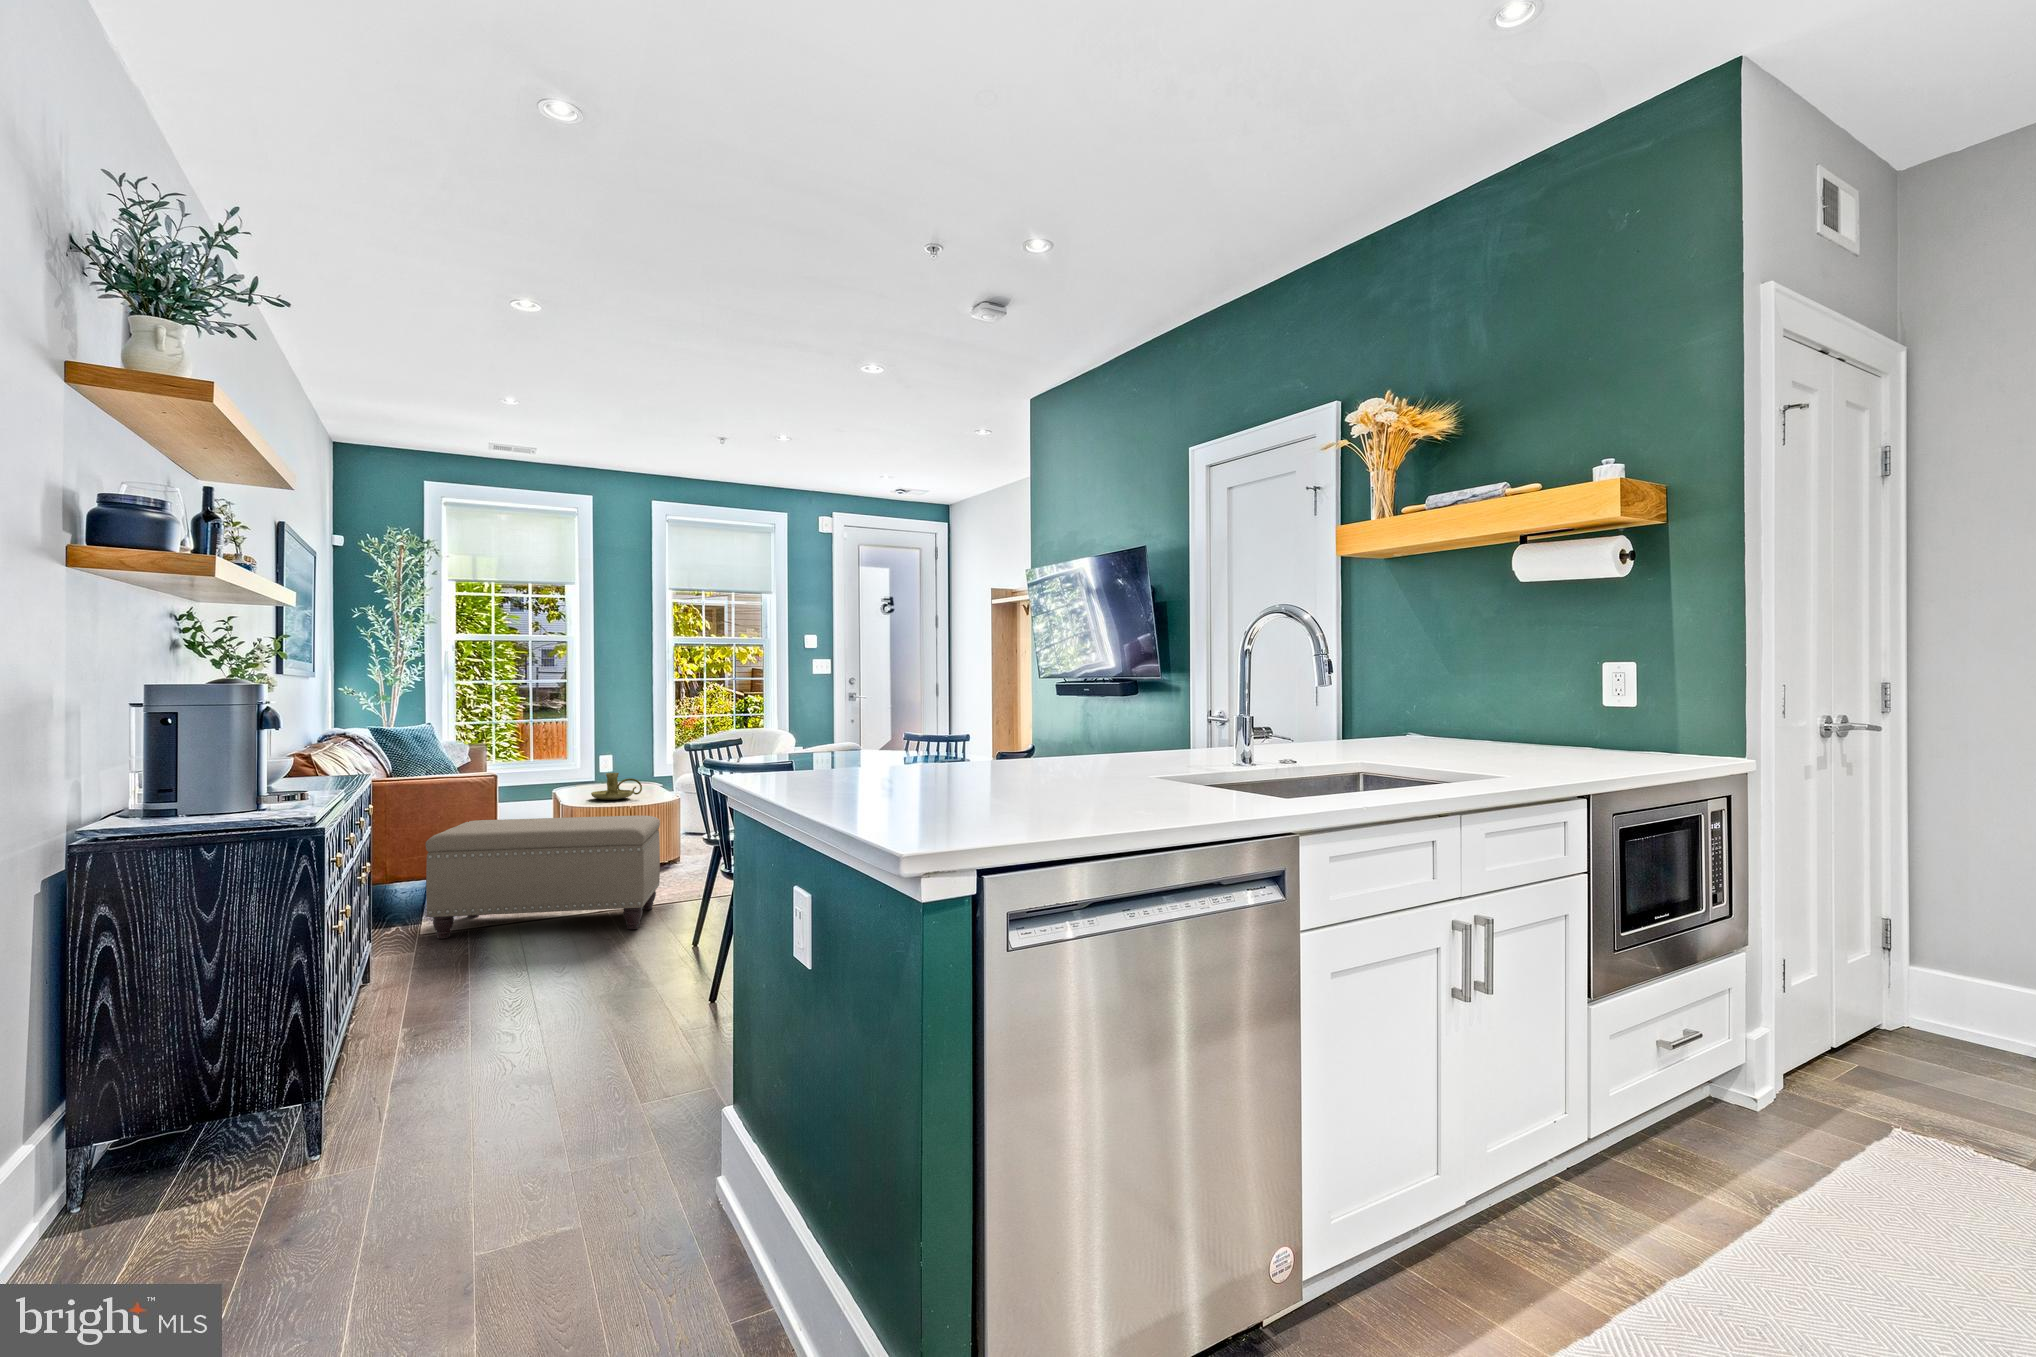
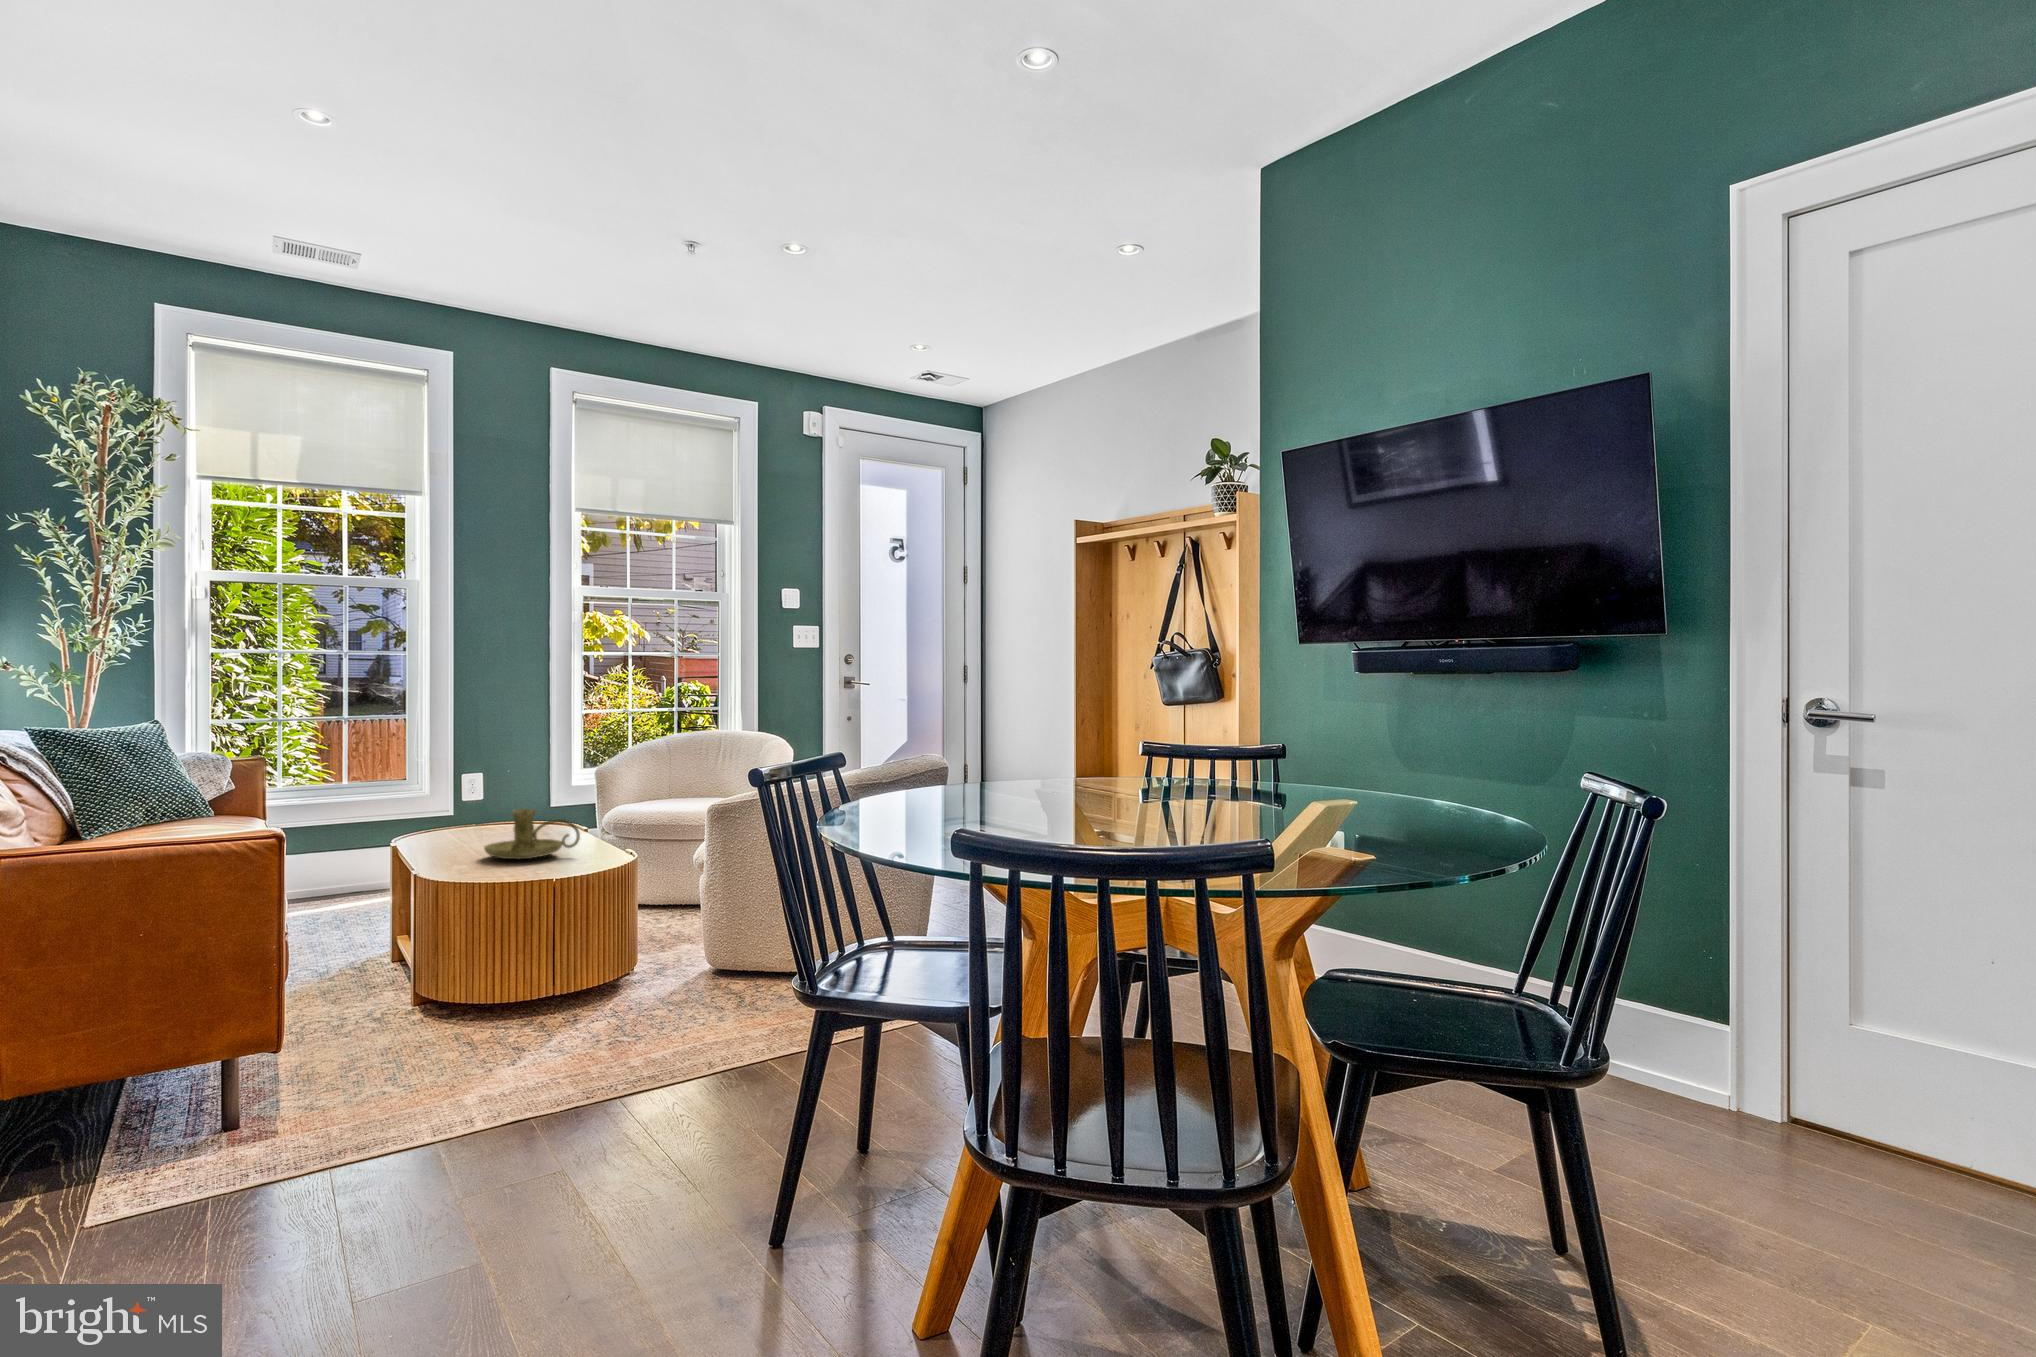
ottoman: present [425,816,660,939] -> none [134,907,677,1246]

